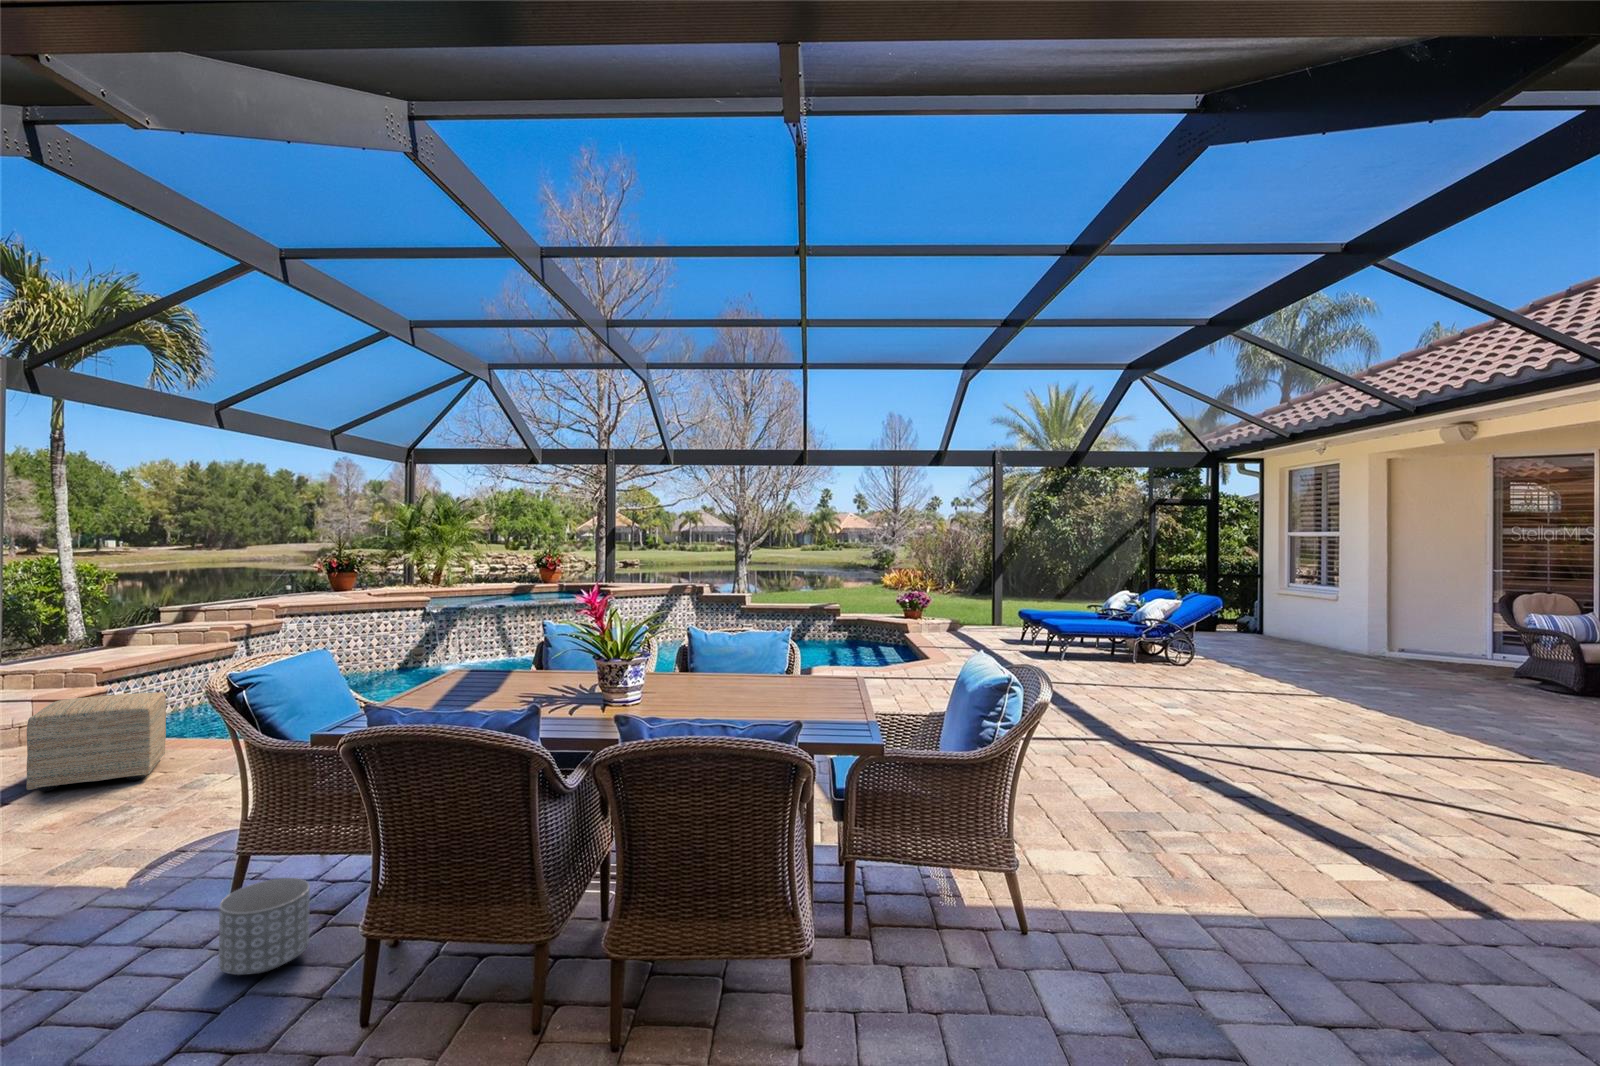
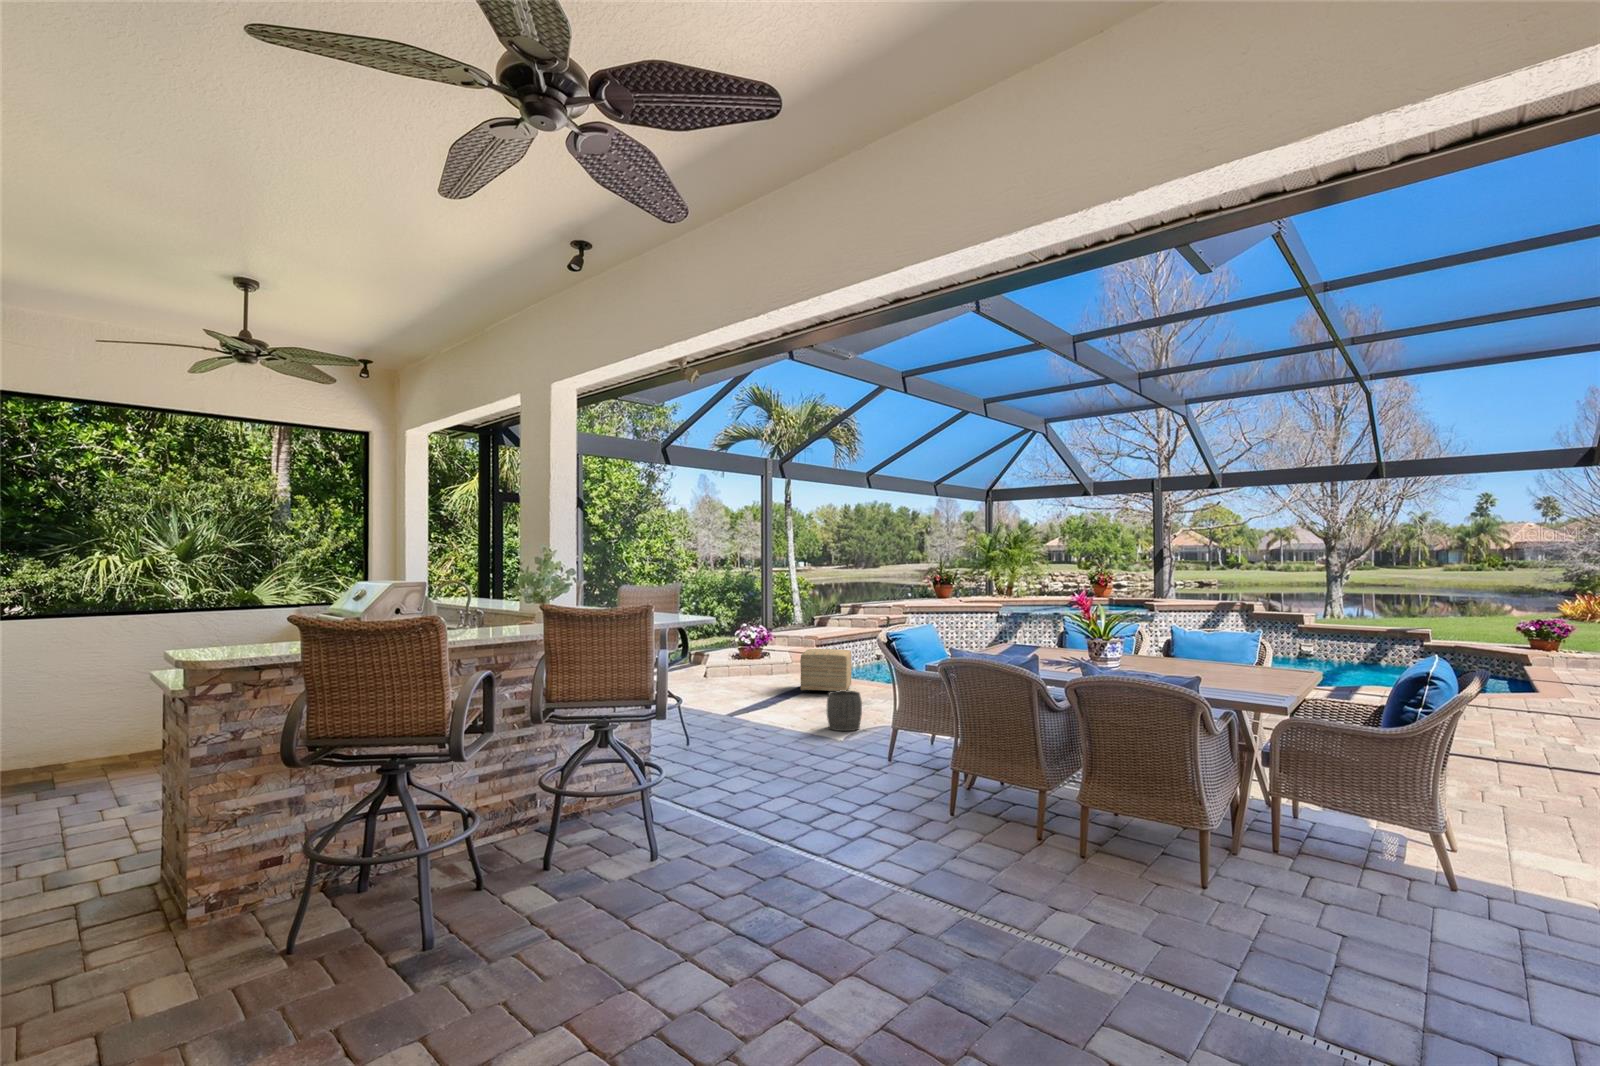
woven basket: none [57,807,167,919] -> present [827,690,862,731]
planter: present [218,878,310,975] -> none [884,719,915,753]

